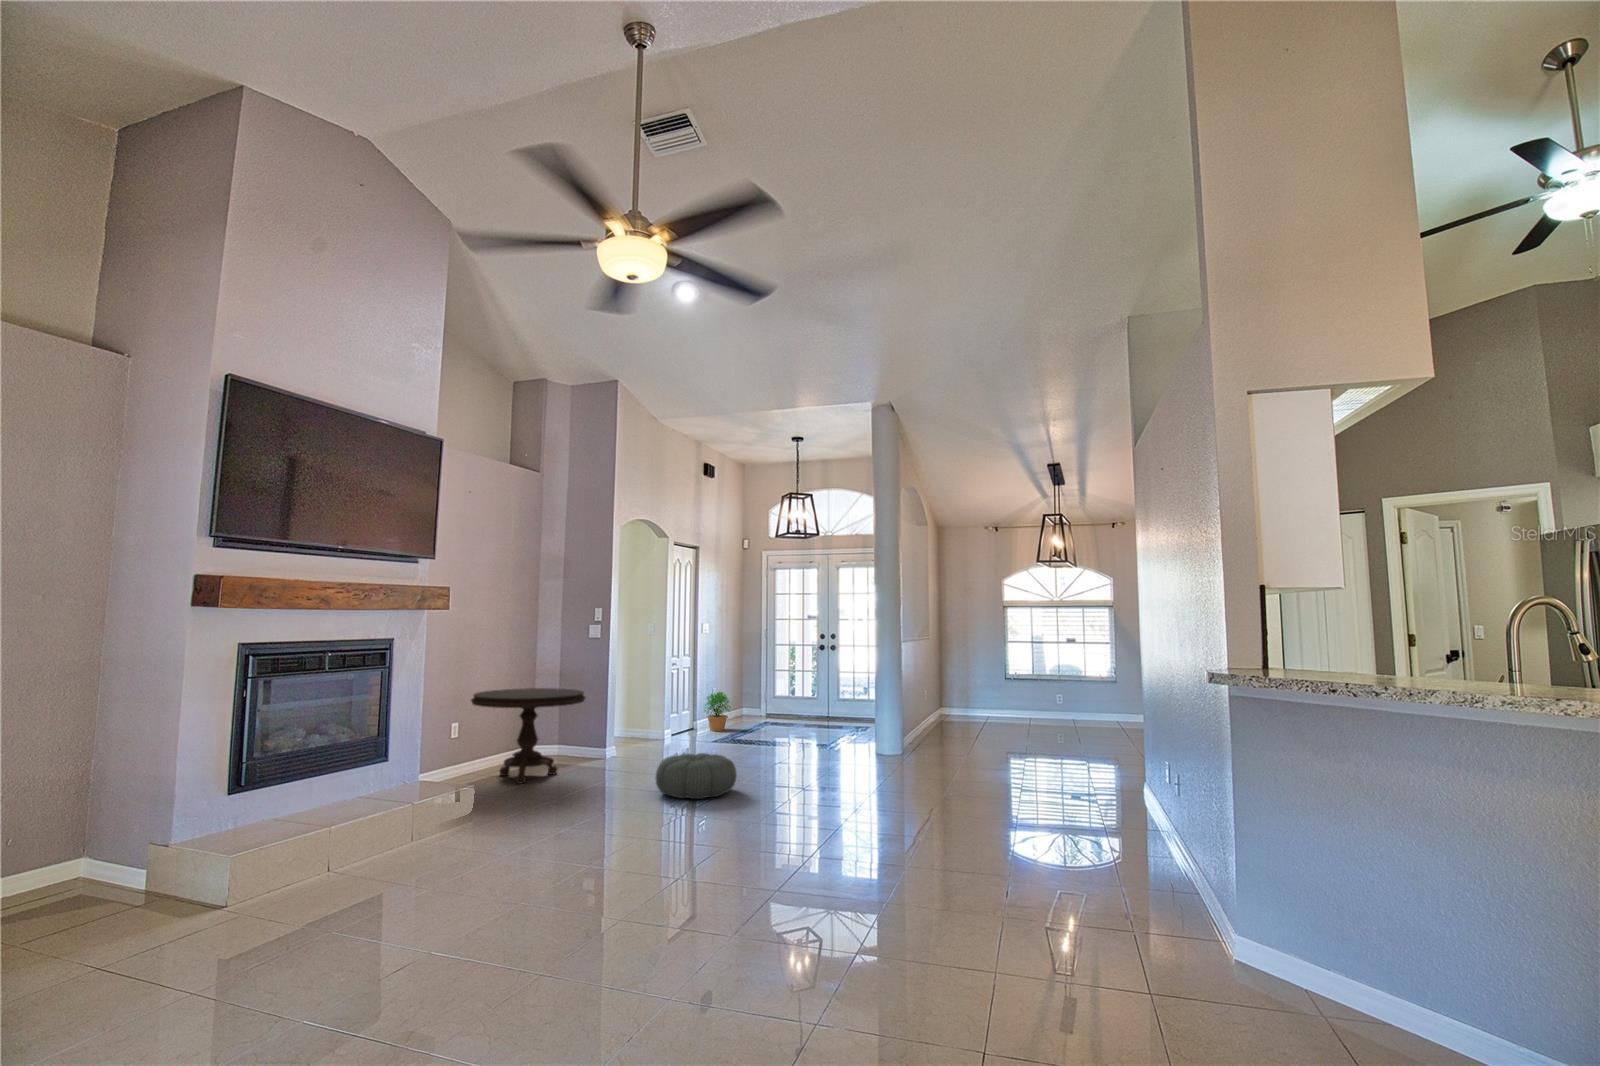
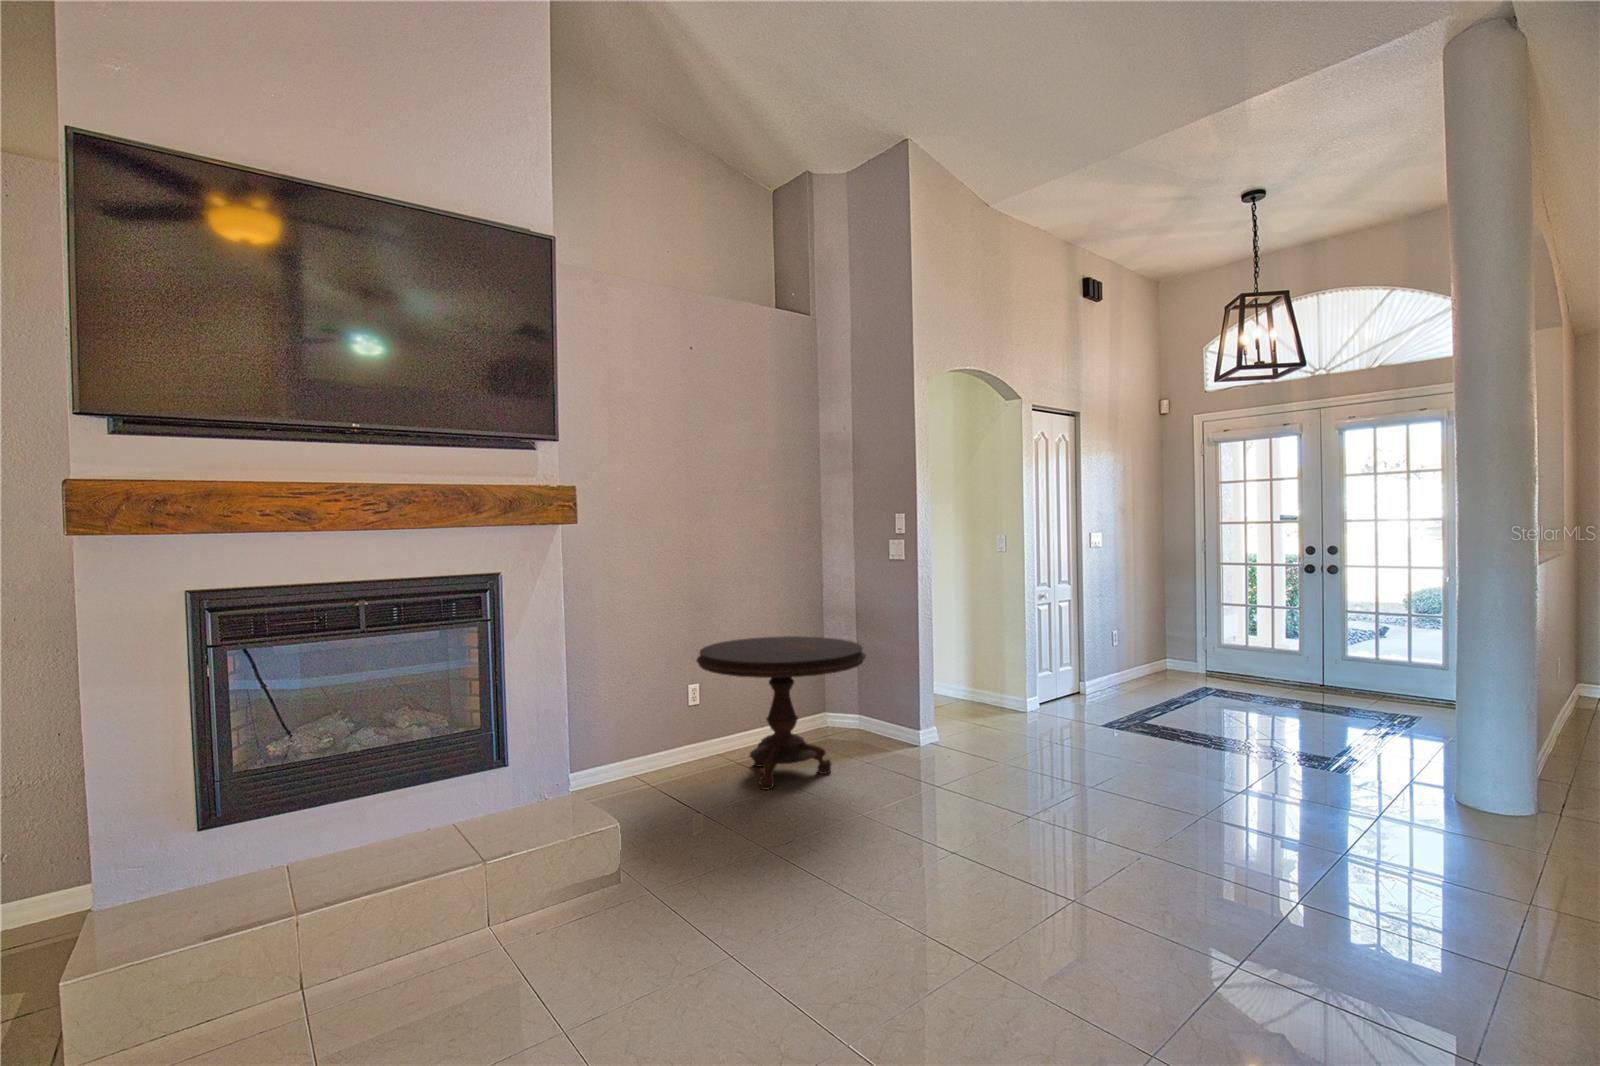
potted plant: present [704,692,731,731] -> none [1095,636,1145,699]
pouf: present [656,753,737,799] -> none [952,786,1121,900]

